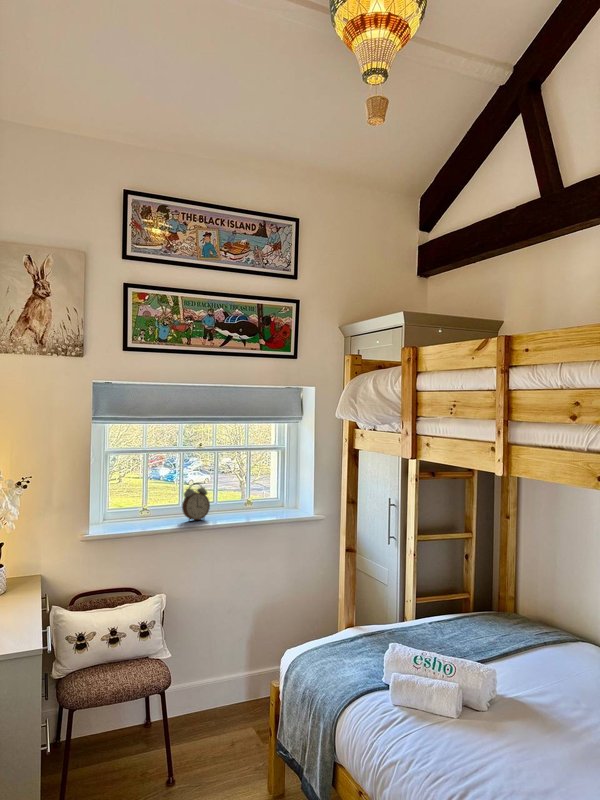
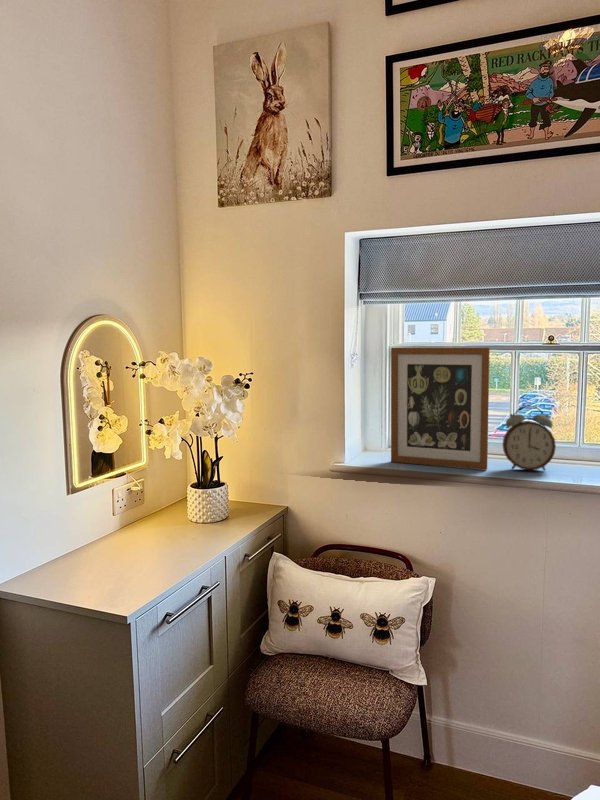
picture frame: none [115,452,177,529] -> present [391,348,490,470]

